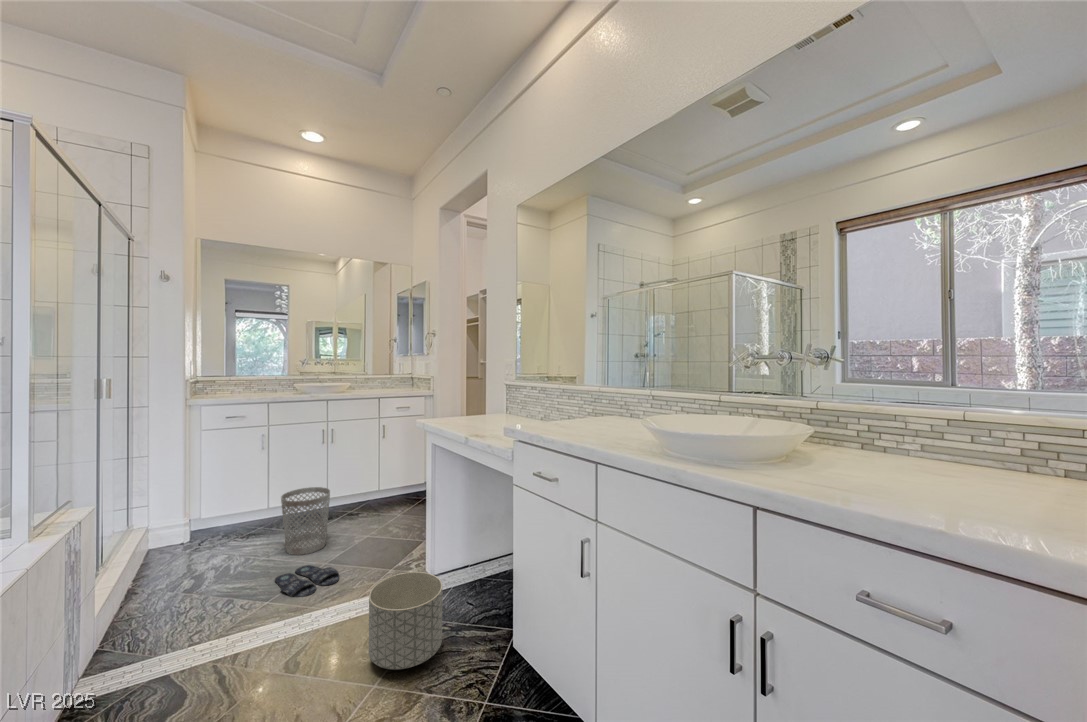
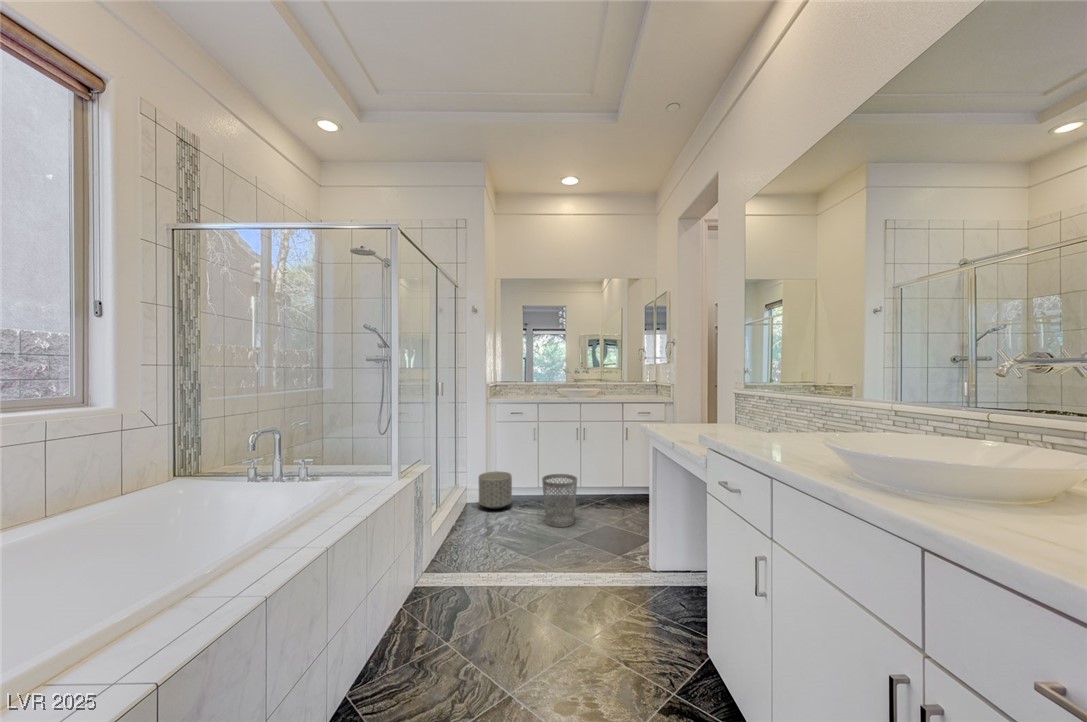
slippers: present [275,565,339,597] -> none [534,536,578,559]
planter: present [369,572,442,669] -> present [479,471,512,509]

